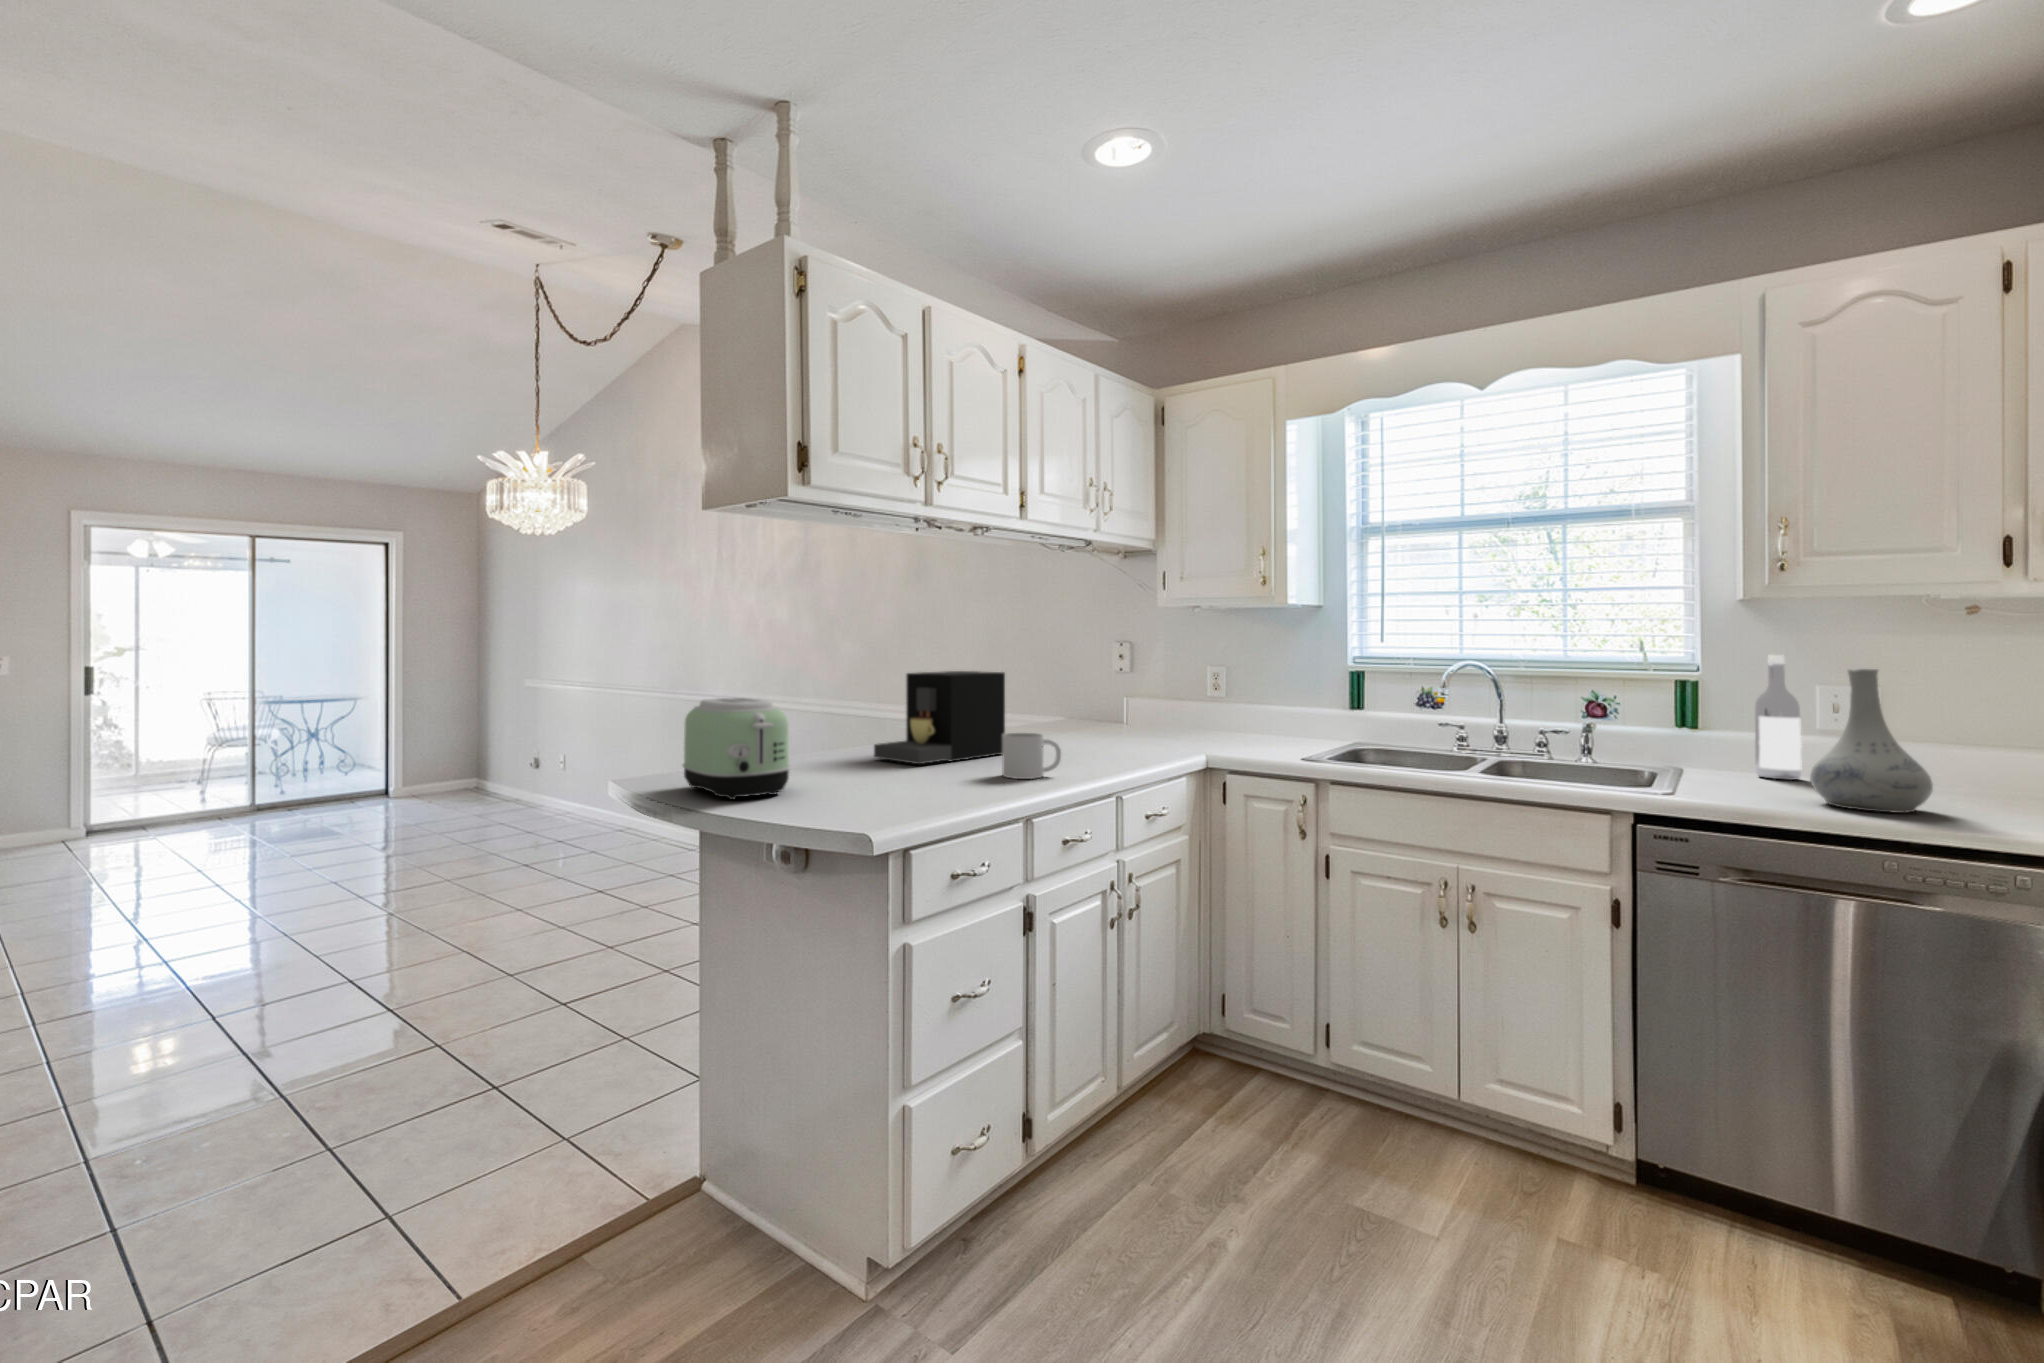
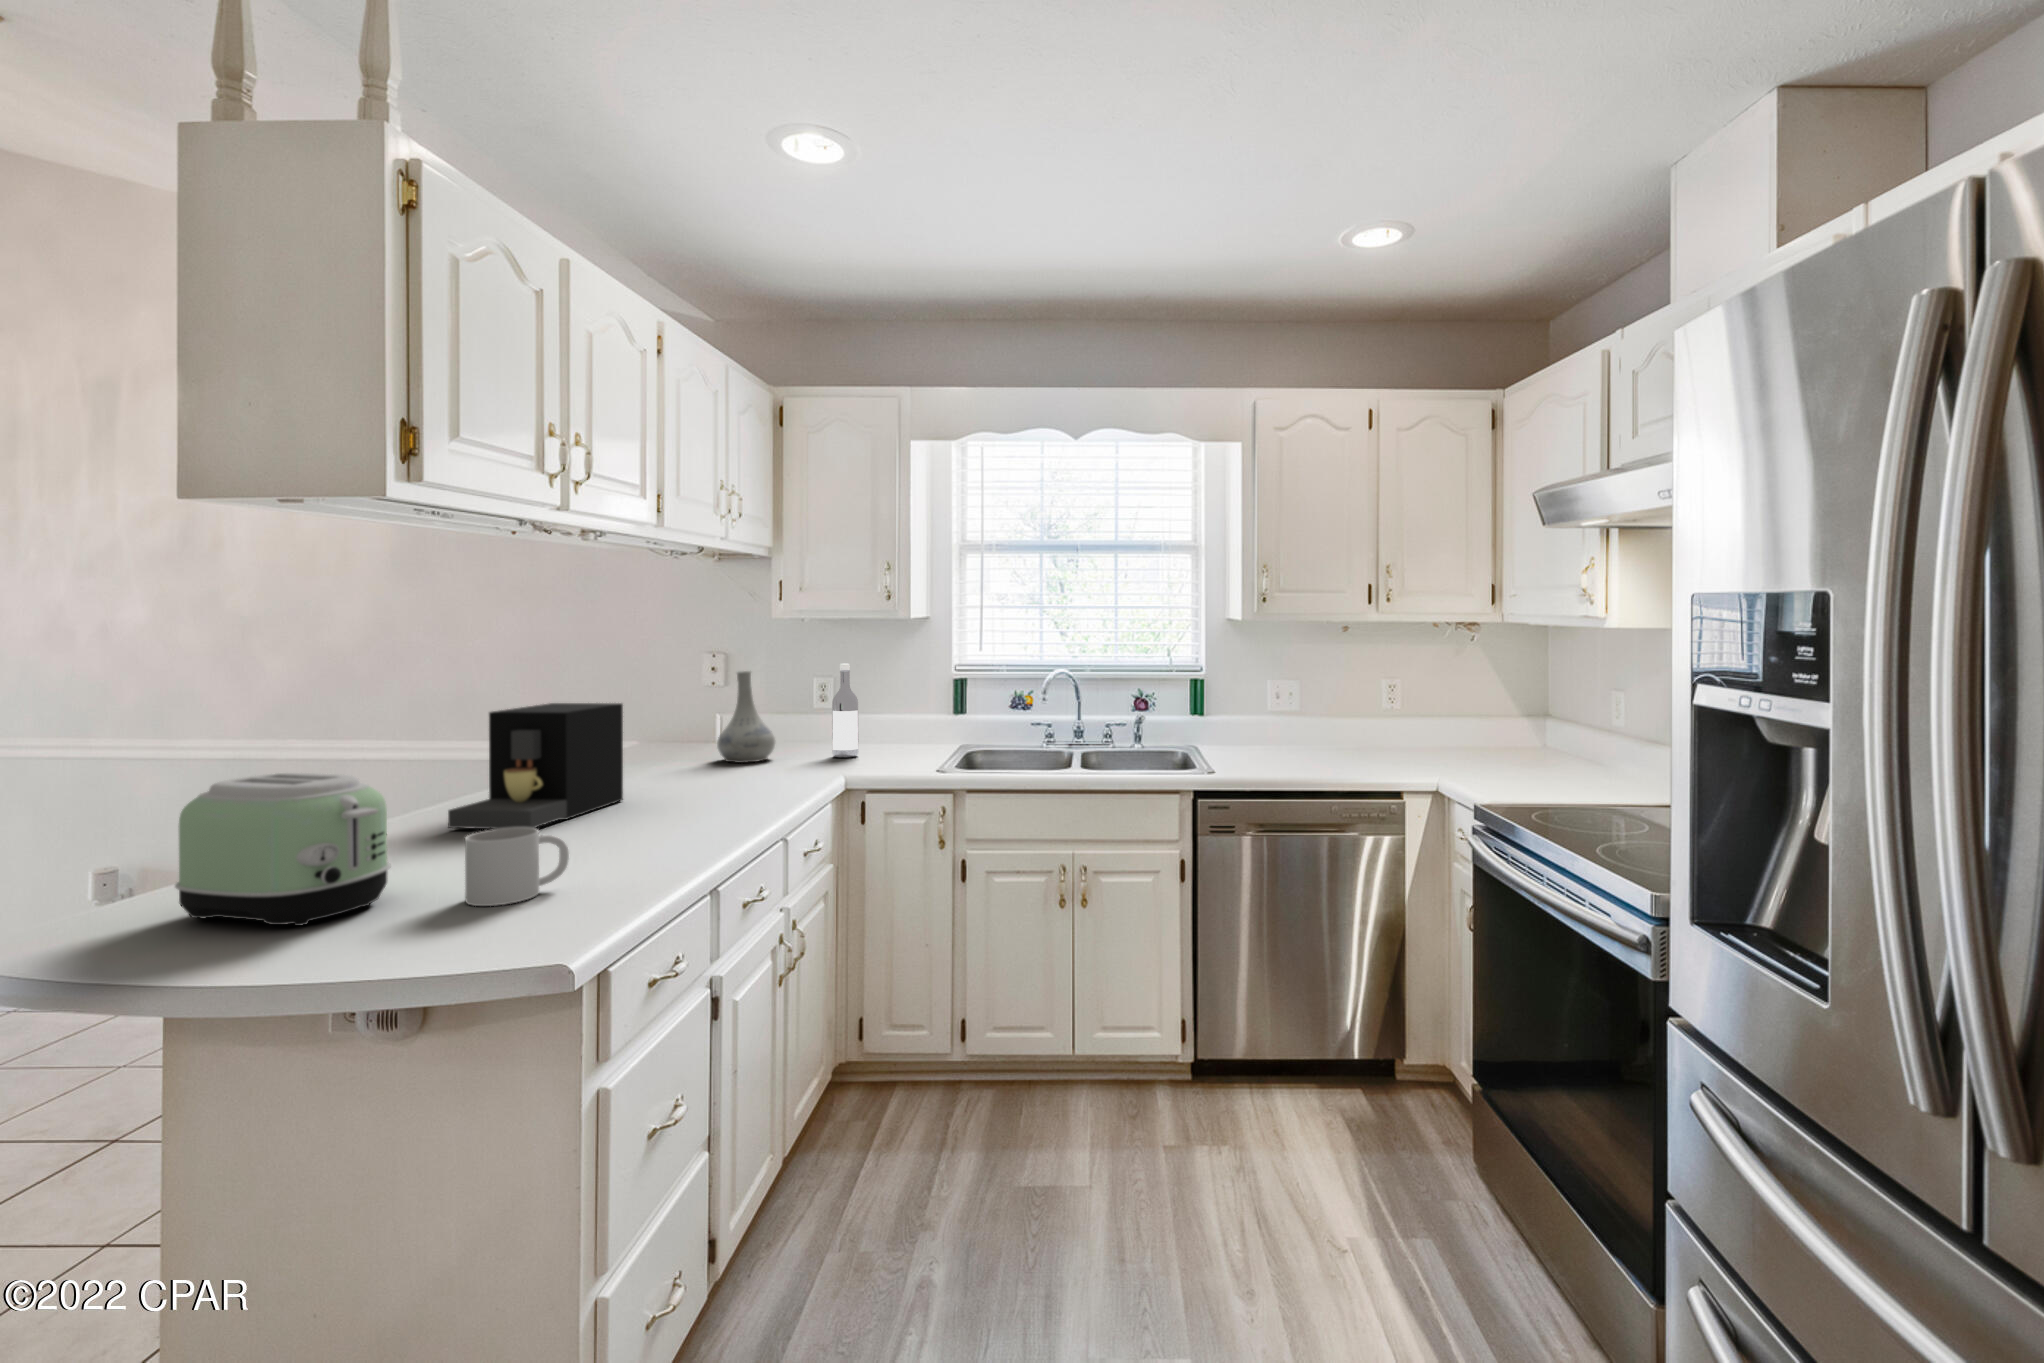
wine bottle: present [1755,655,1802,780] -> present [832,664,859,757]
vase: present [1810,669,1933,813] -> present [717,671,776,763]
mug: present [1002,733,1061,779] -> present [465,827,569,906]

